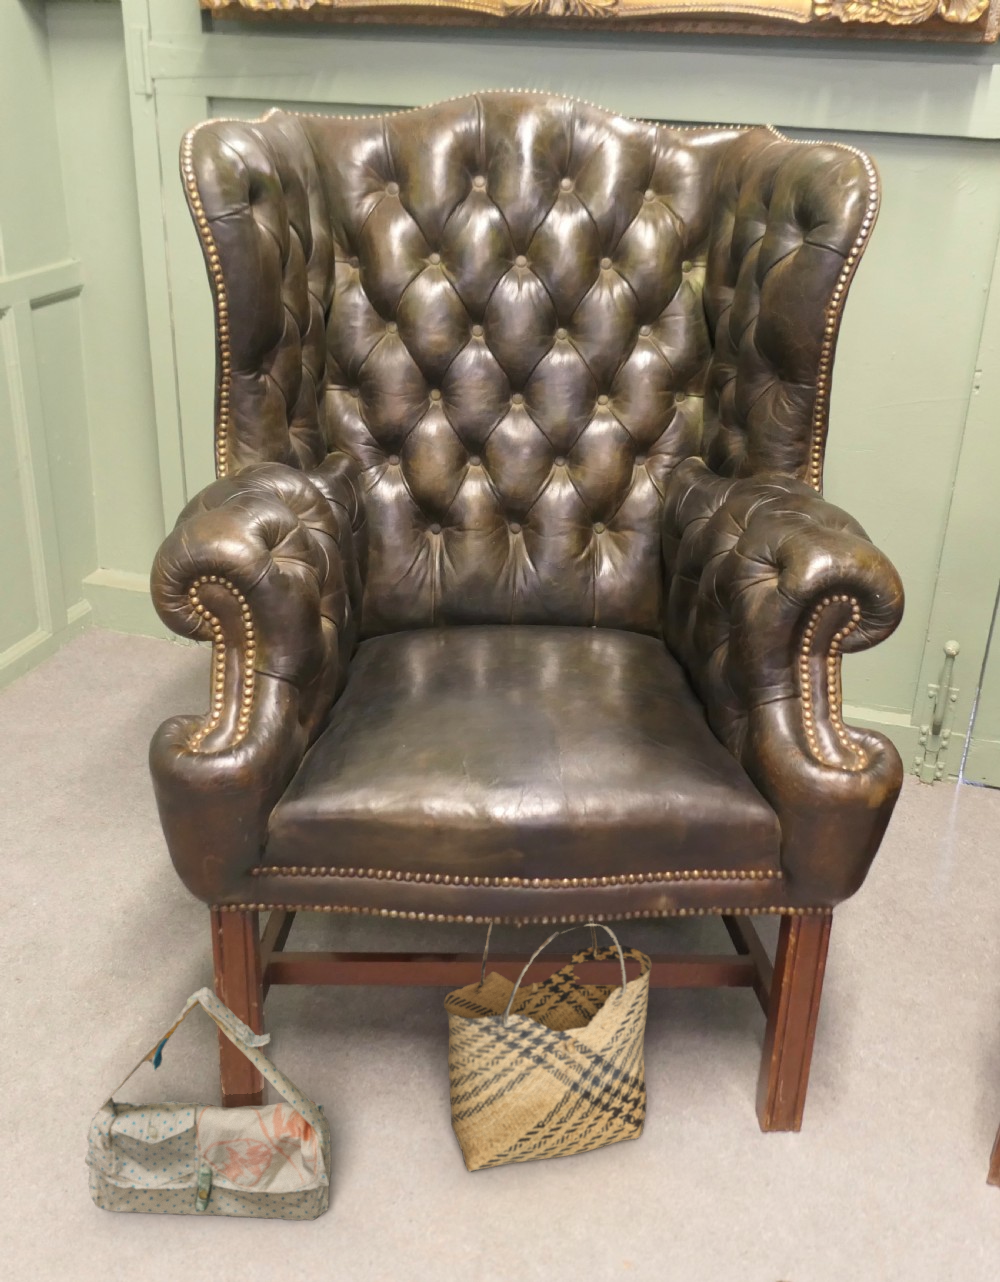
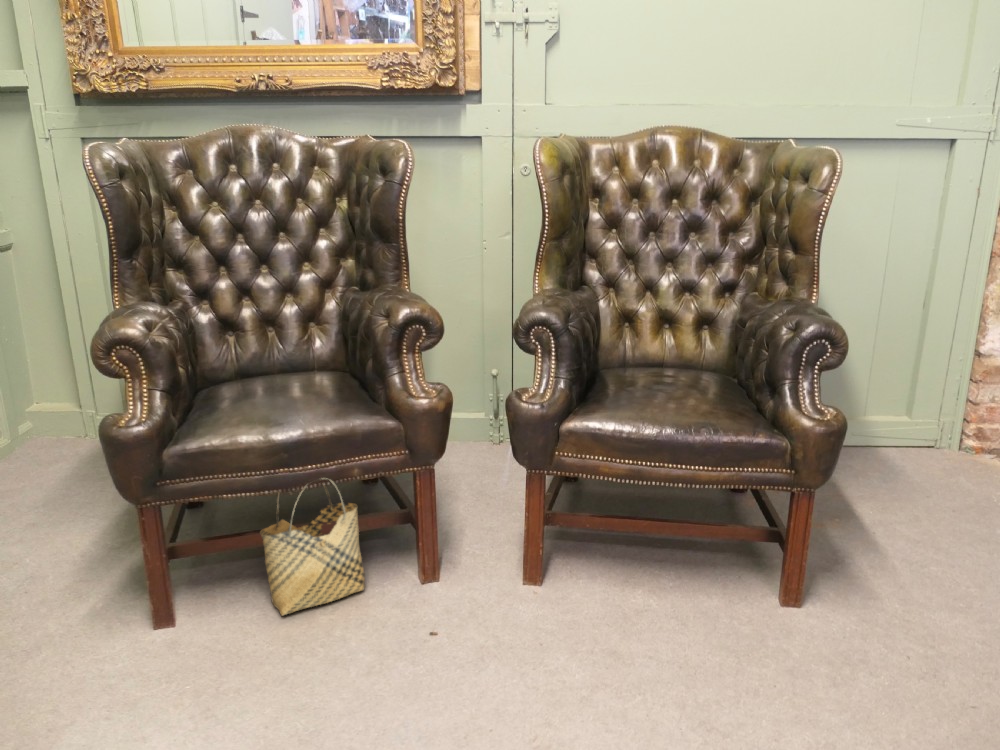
bag: present [85,987,331,1220] -> none [86,532,214,663]

